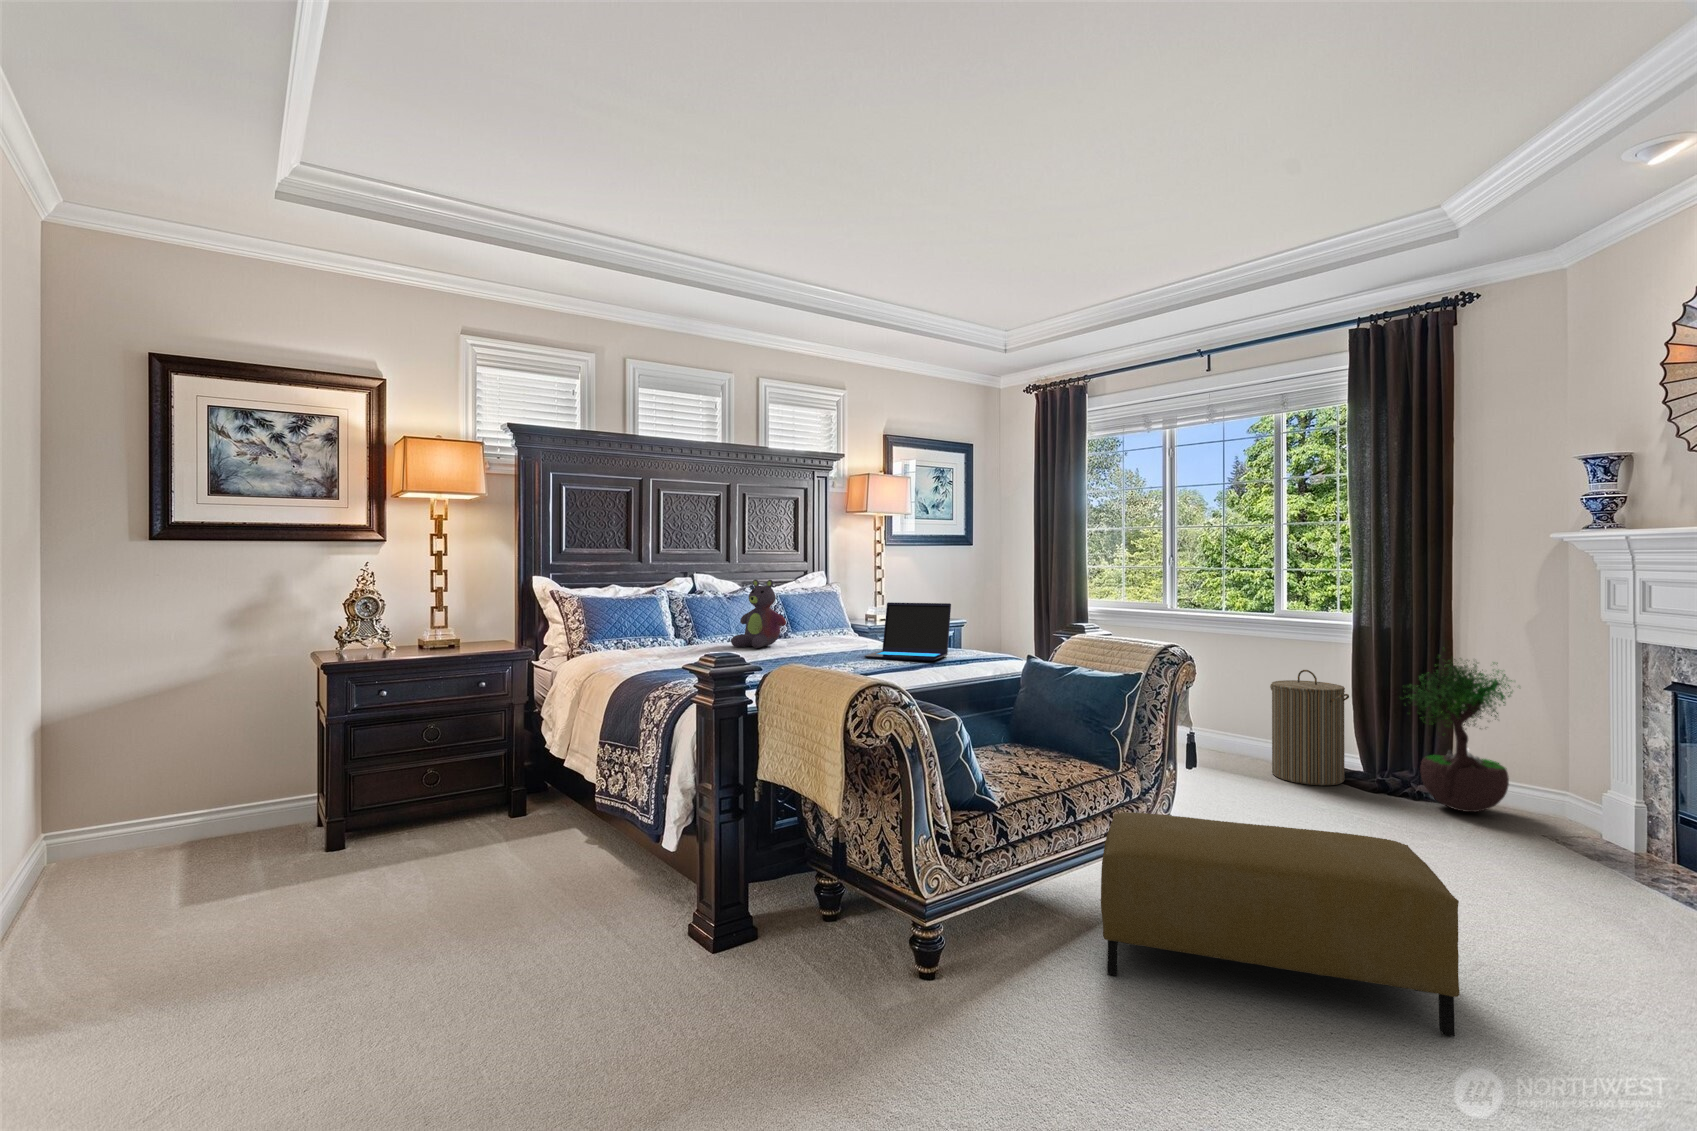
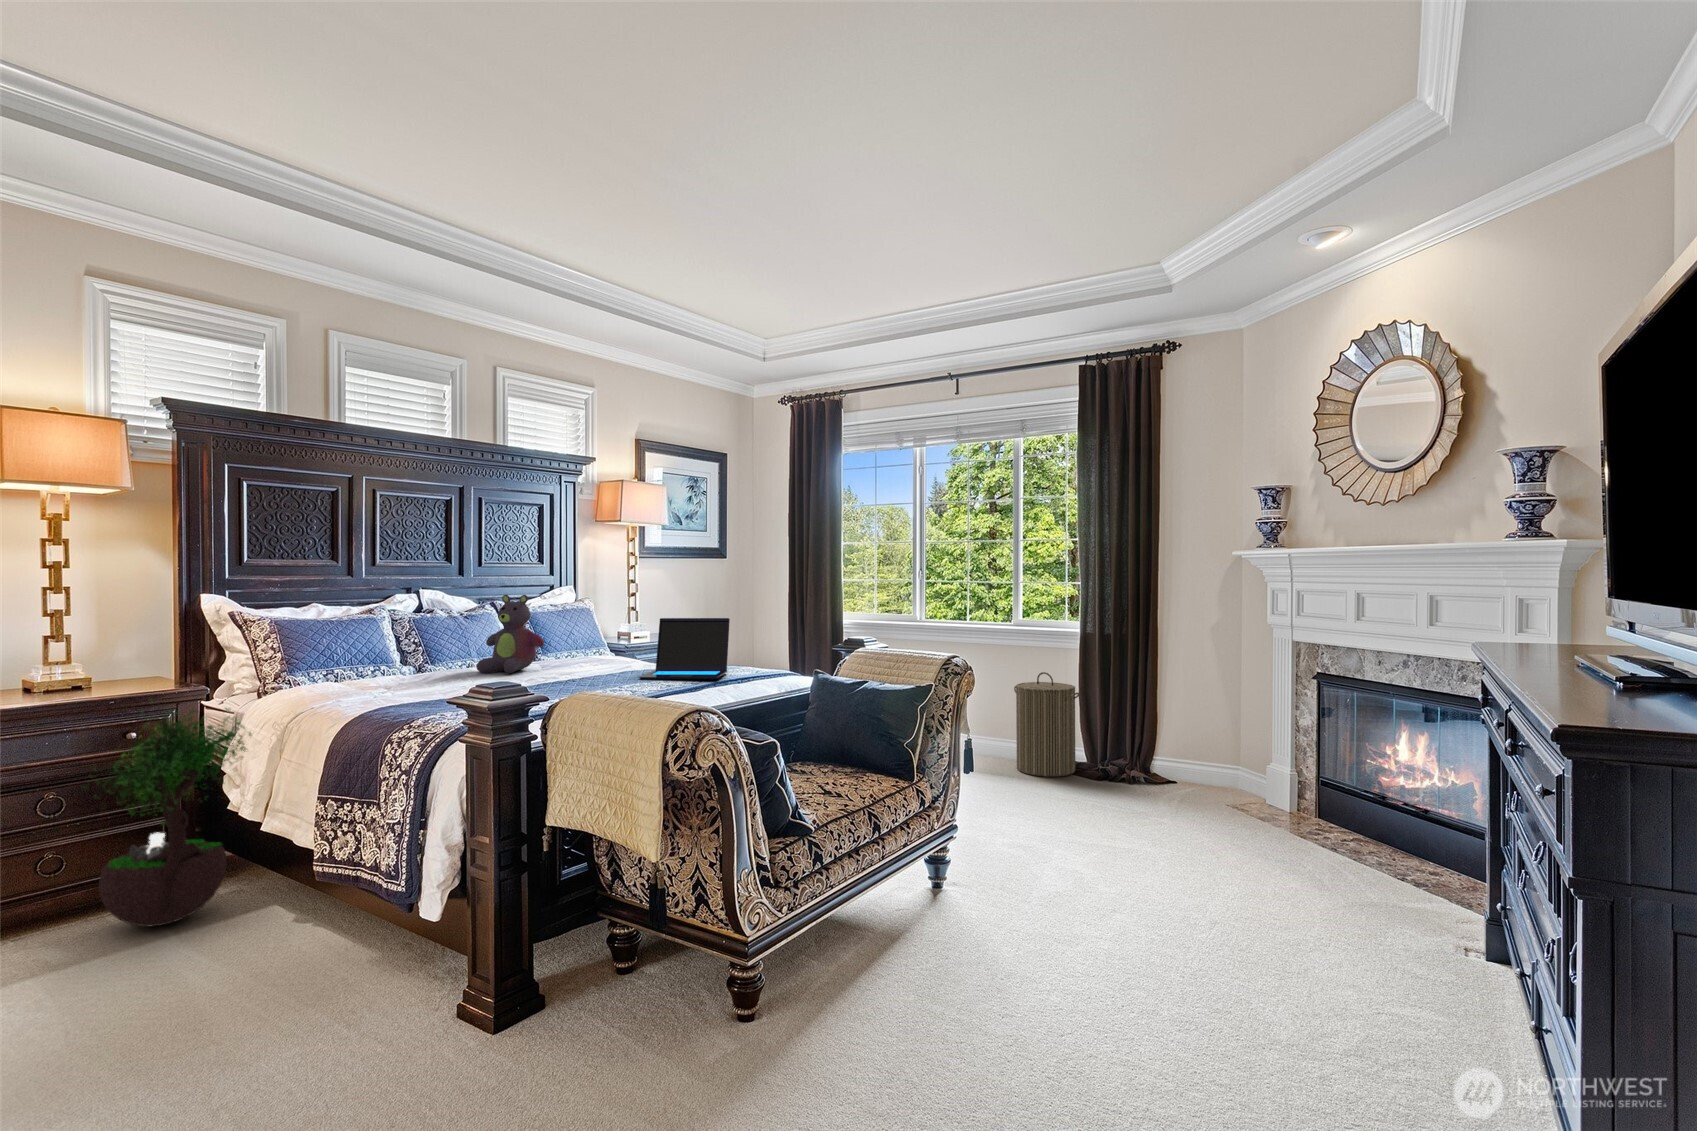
potted tree: present [1400,656,1512,812] -> present [82,708,251,927]
ottoman: present [1101,812,1460,1036] -> none [910,821,1216,991]

